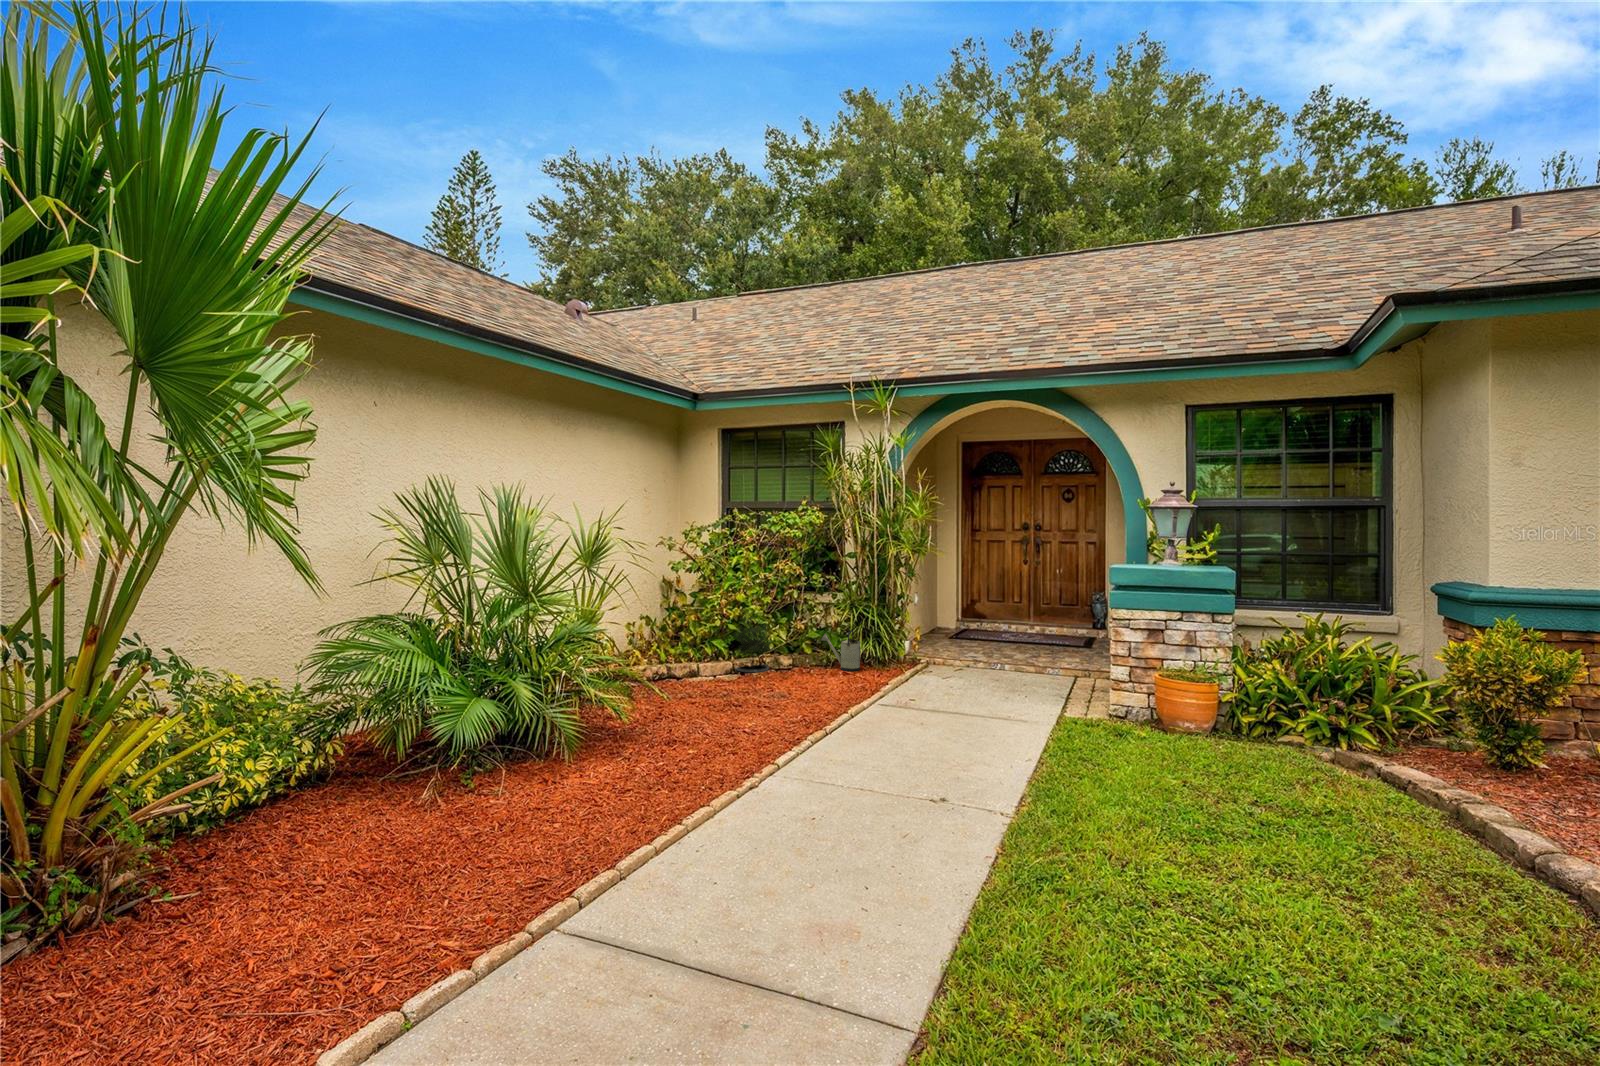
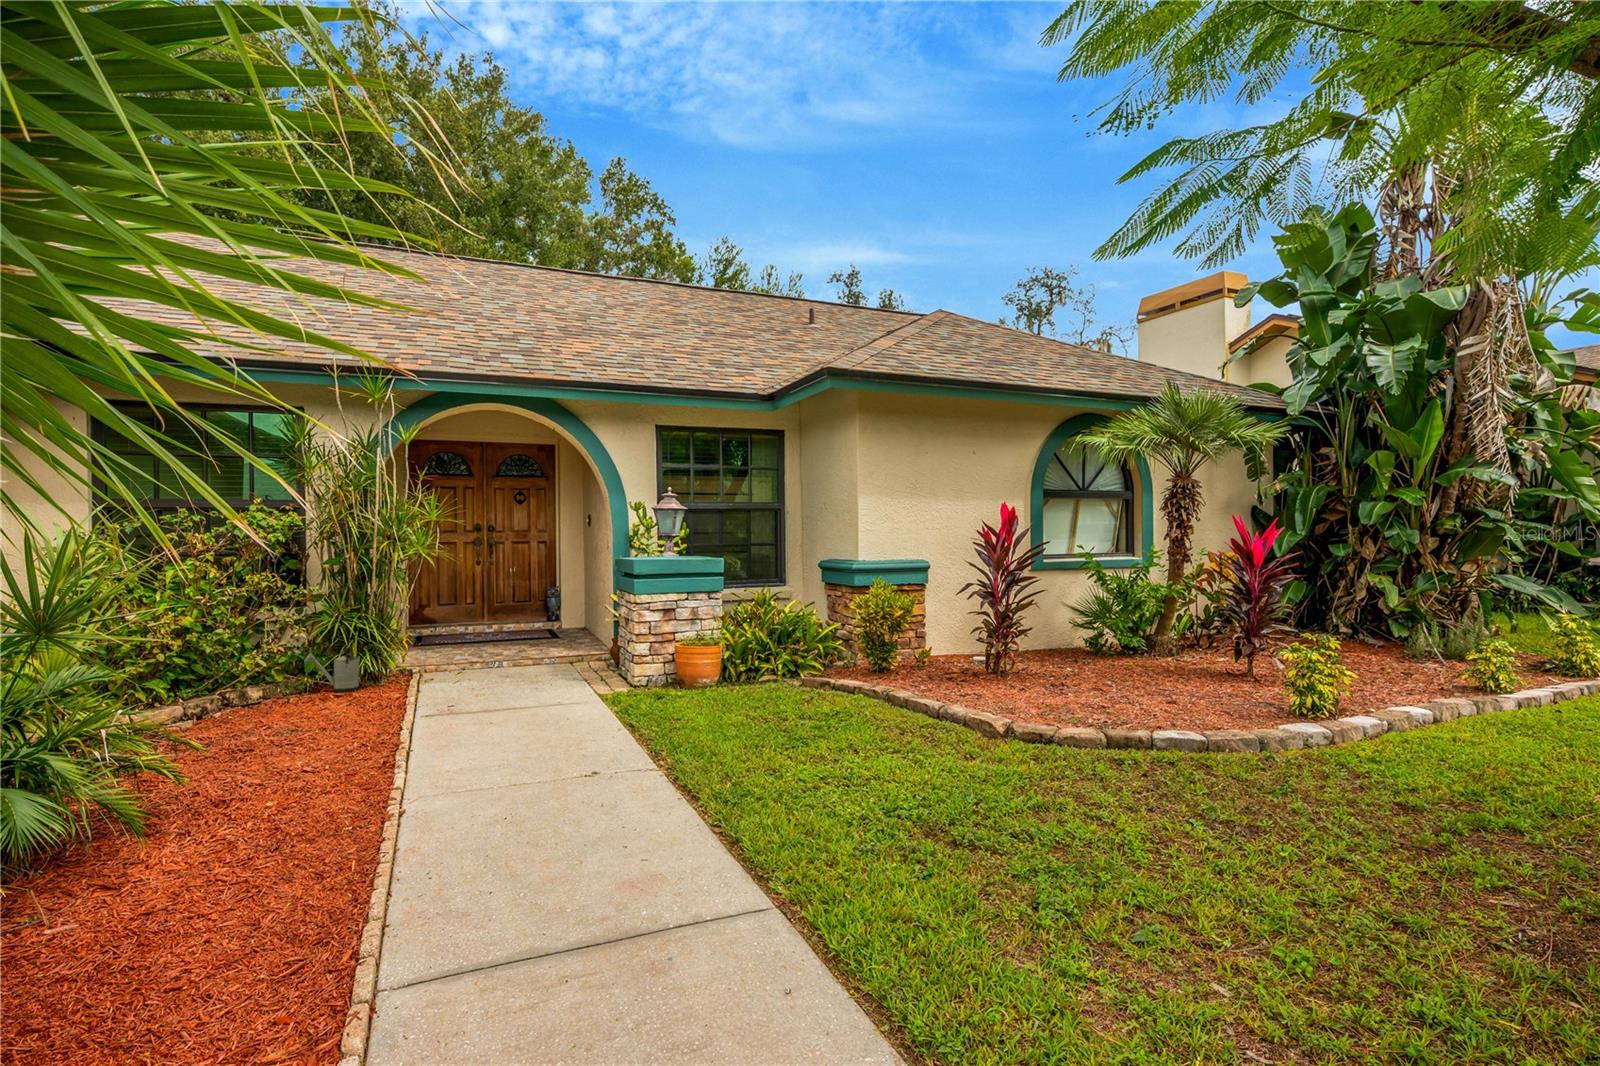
potted tree: present [736,617,769,672] -> none [179,634,239,715]

